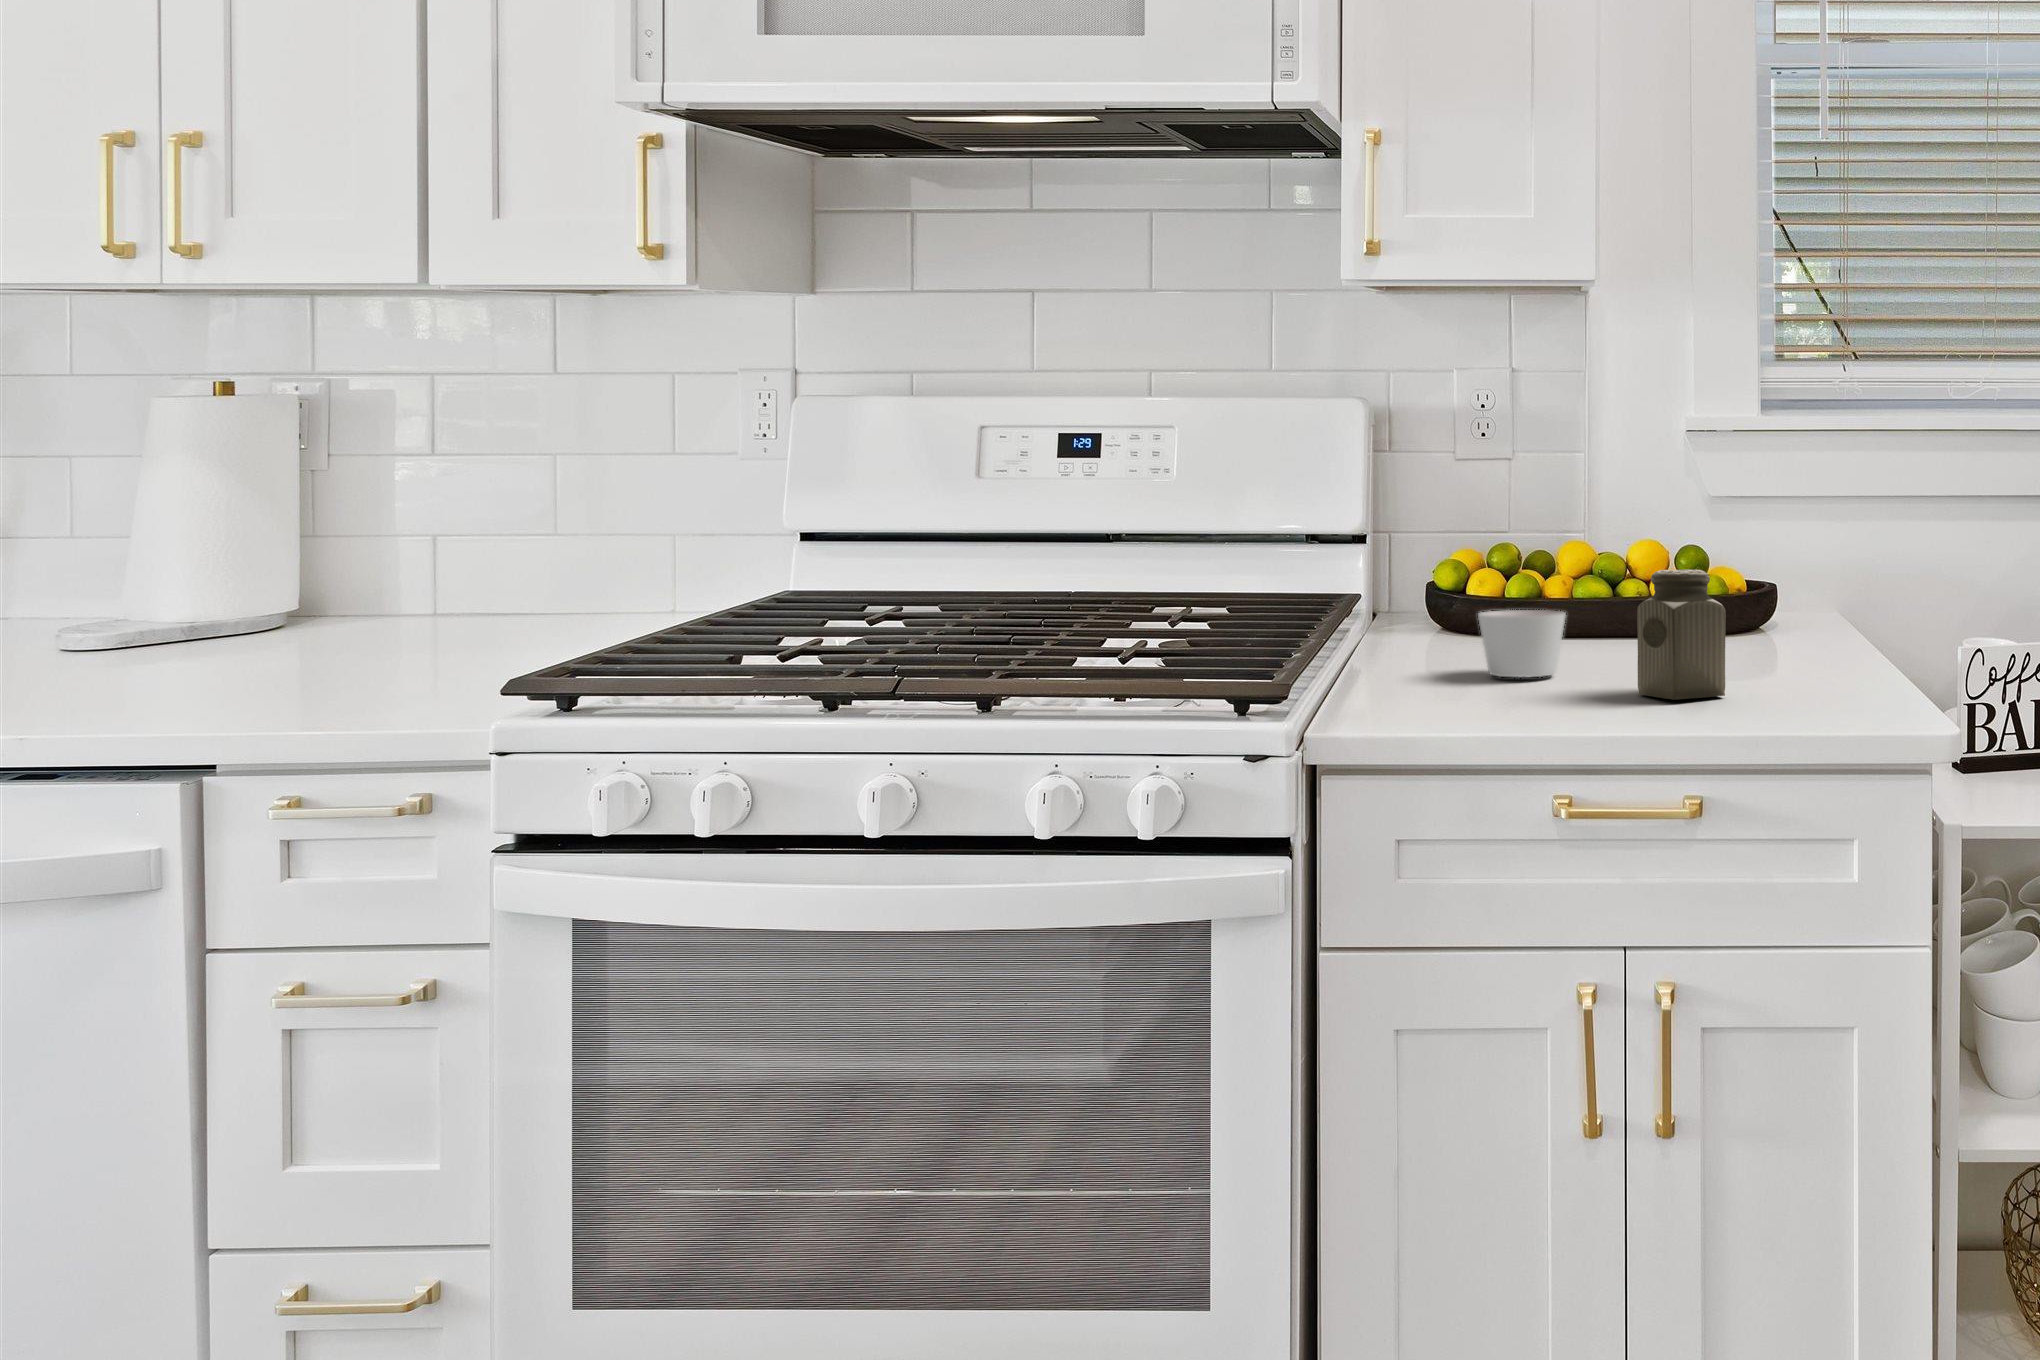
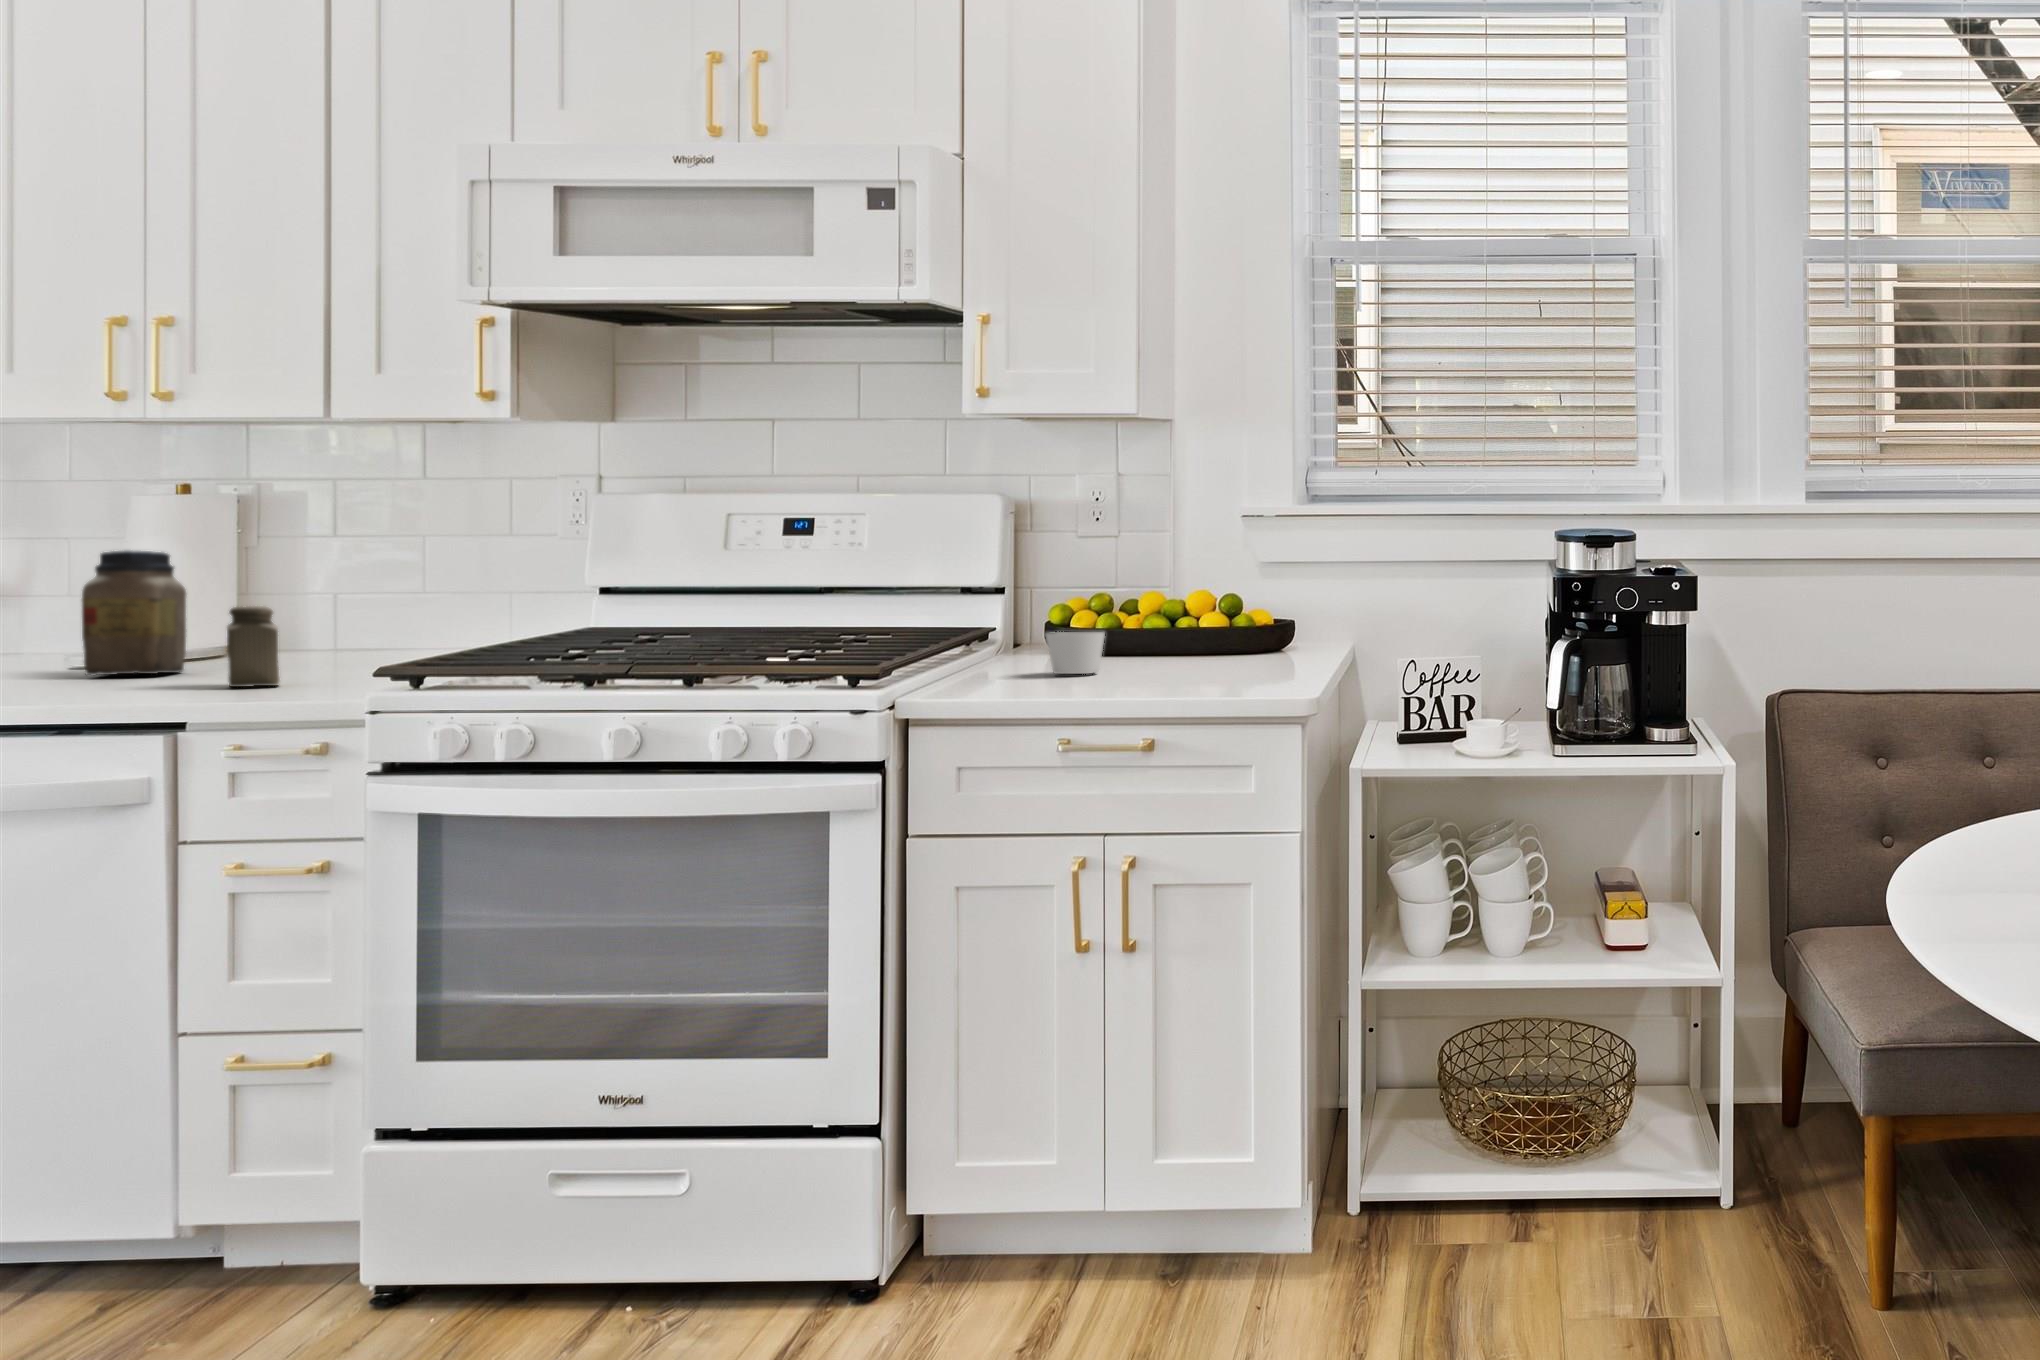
jar: none [75,475,225,657] -> present [82,550,186,675]
salt shaker: present [1637,570,1726,700] -> present [227,606,280,687]

